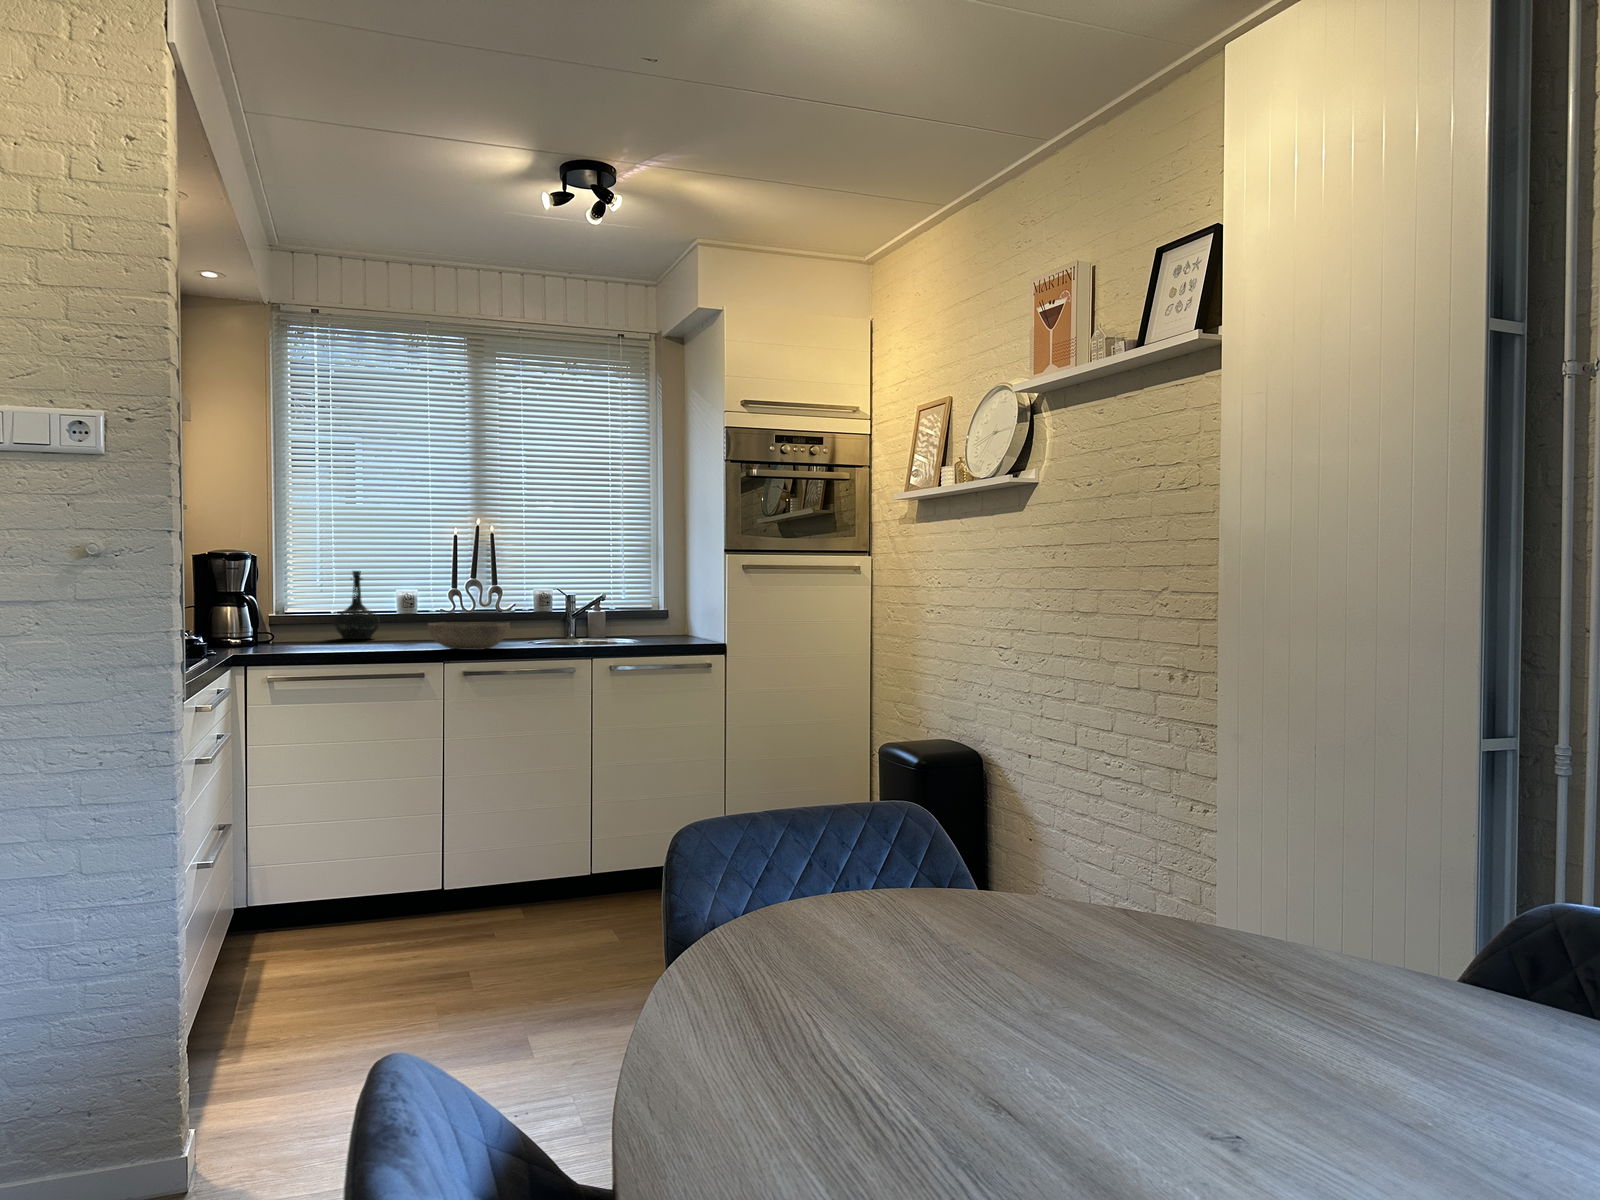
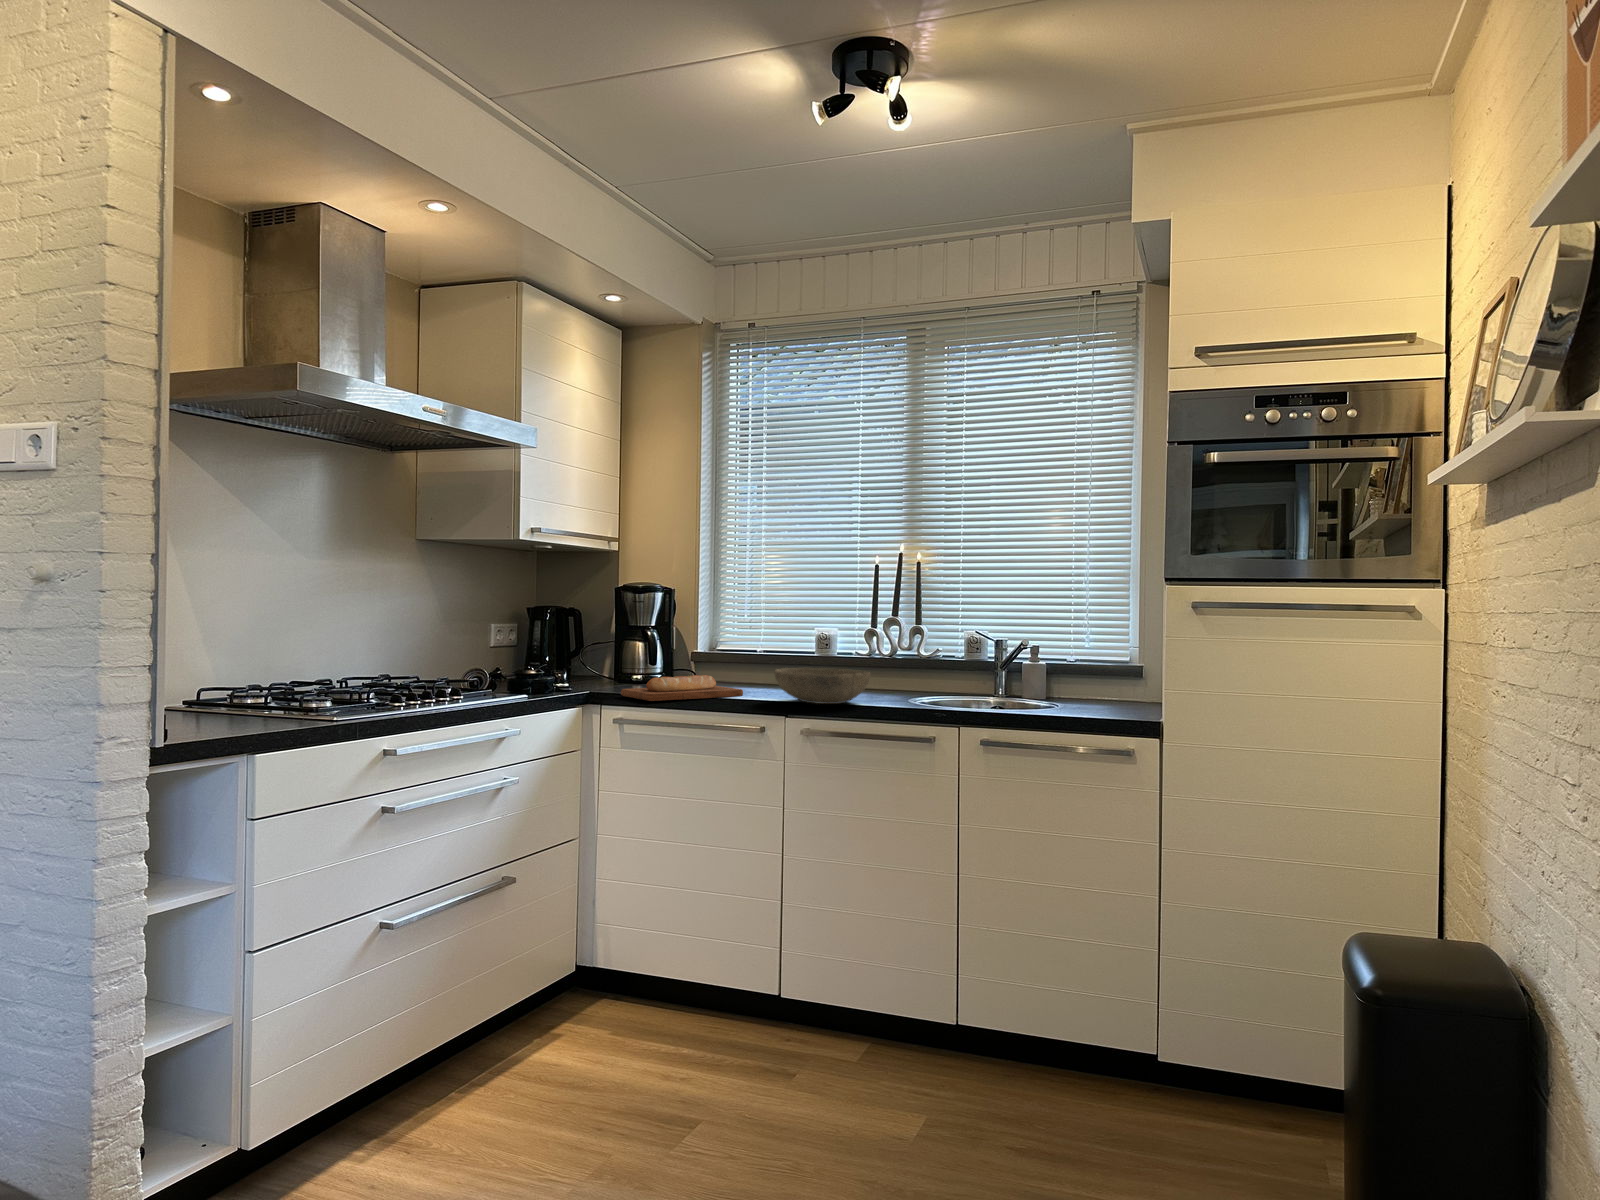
bottle: present [334,571,380,639] -> none [752,606,798,679]
bread loaf: none [272,634,382,657] -> present [621,675,743,701]

